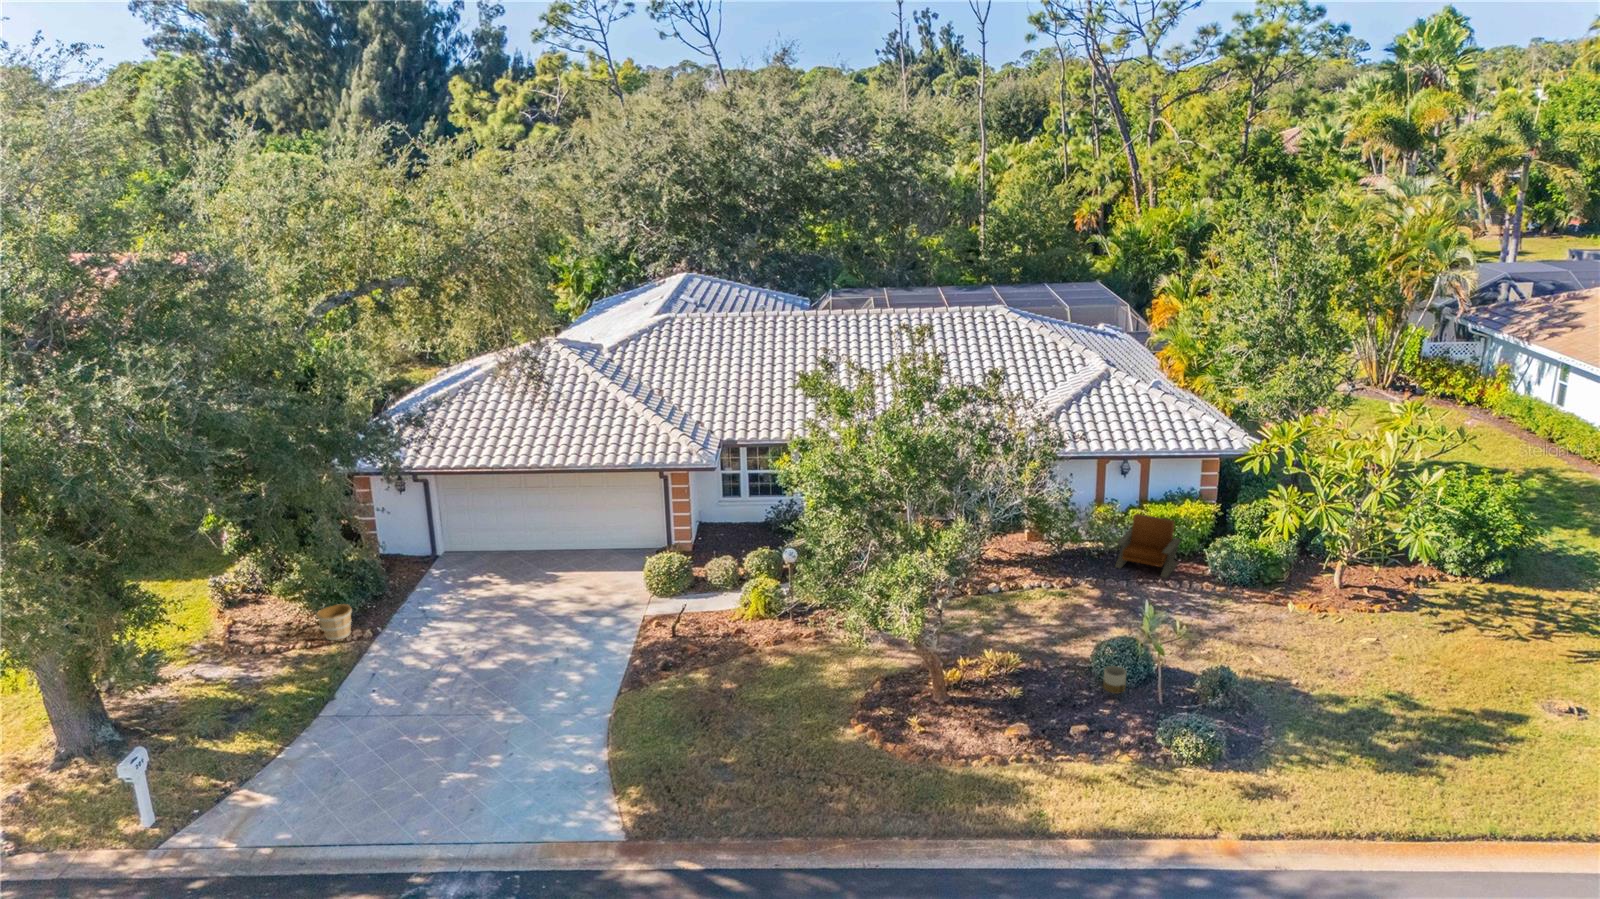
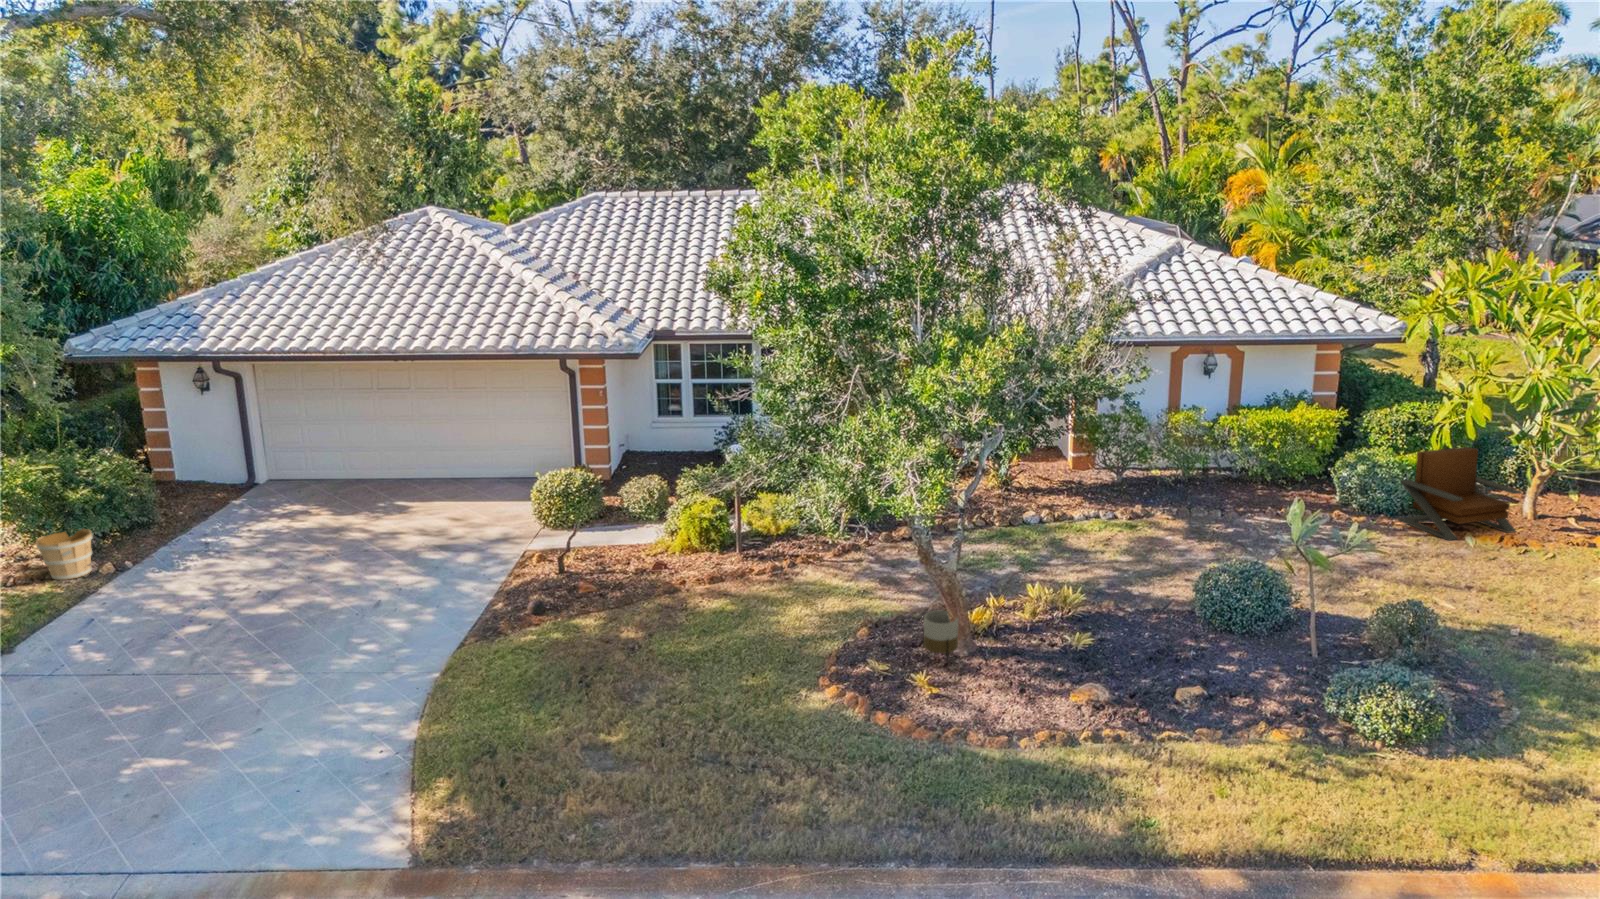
lounge chair: present [1115,514,1181,578] -> present [1398,447,1522,540]
planter: present [1102,666,1126,694] -> present [922,611,958,655]

